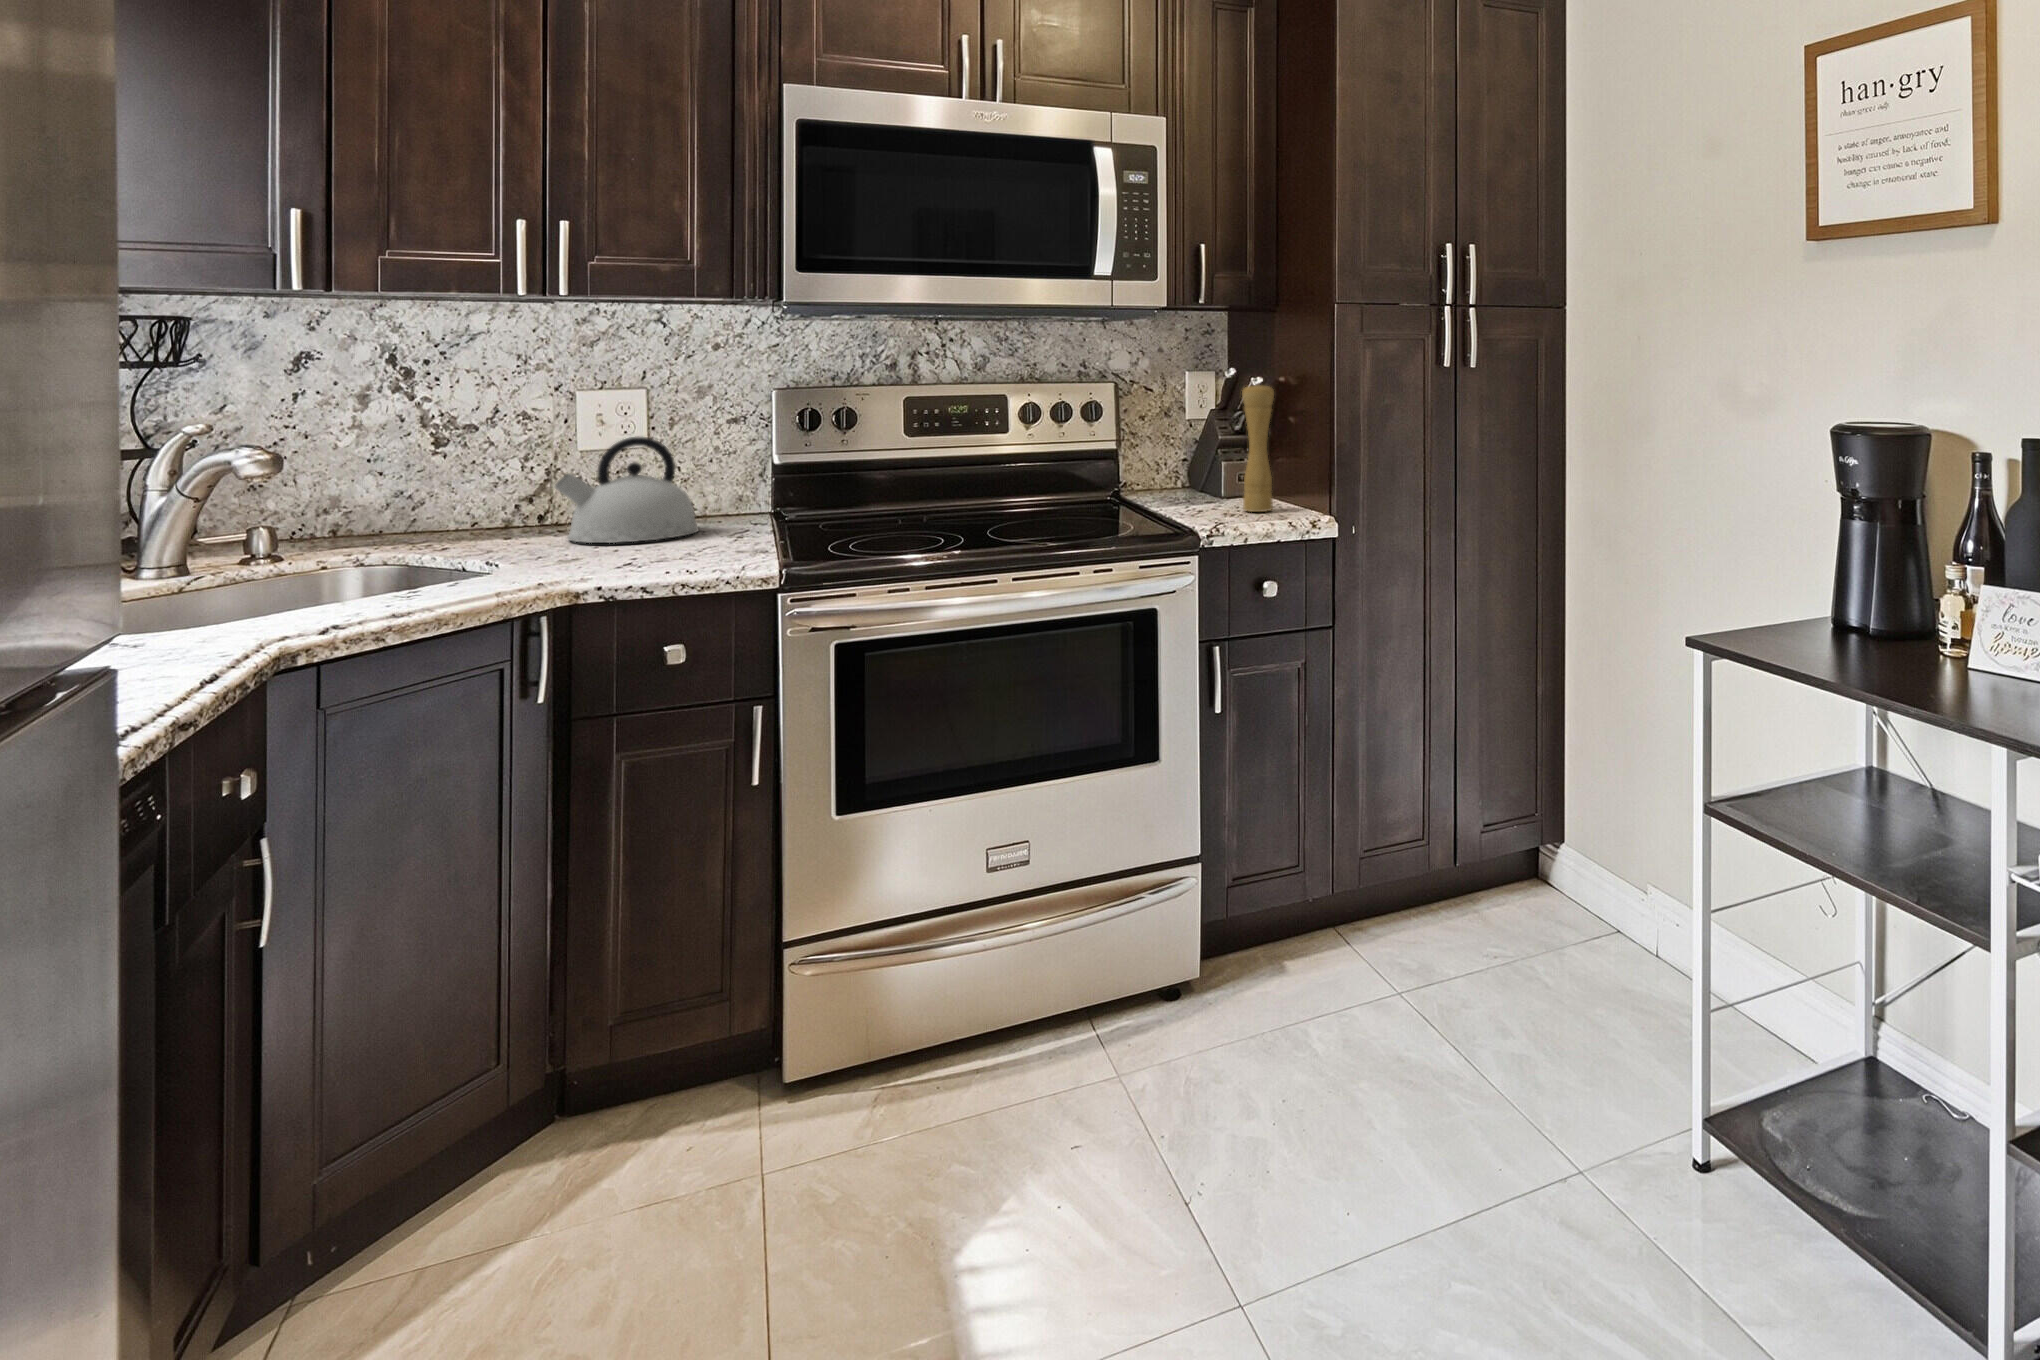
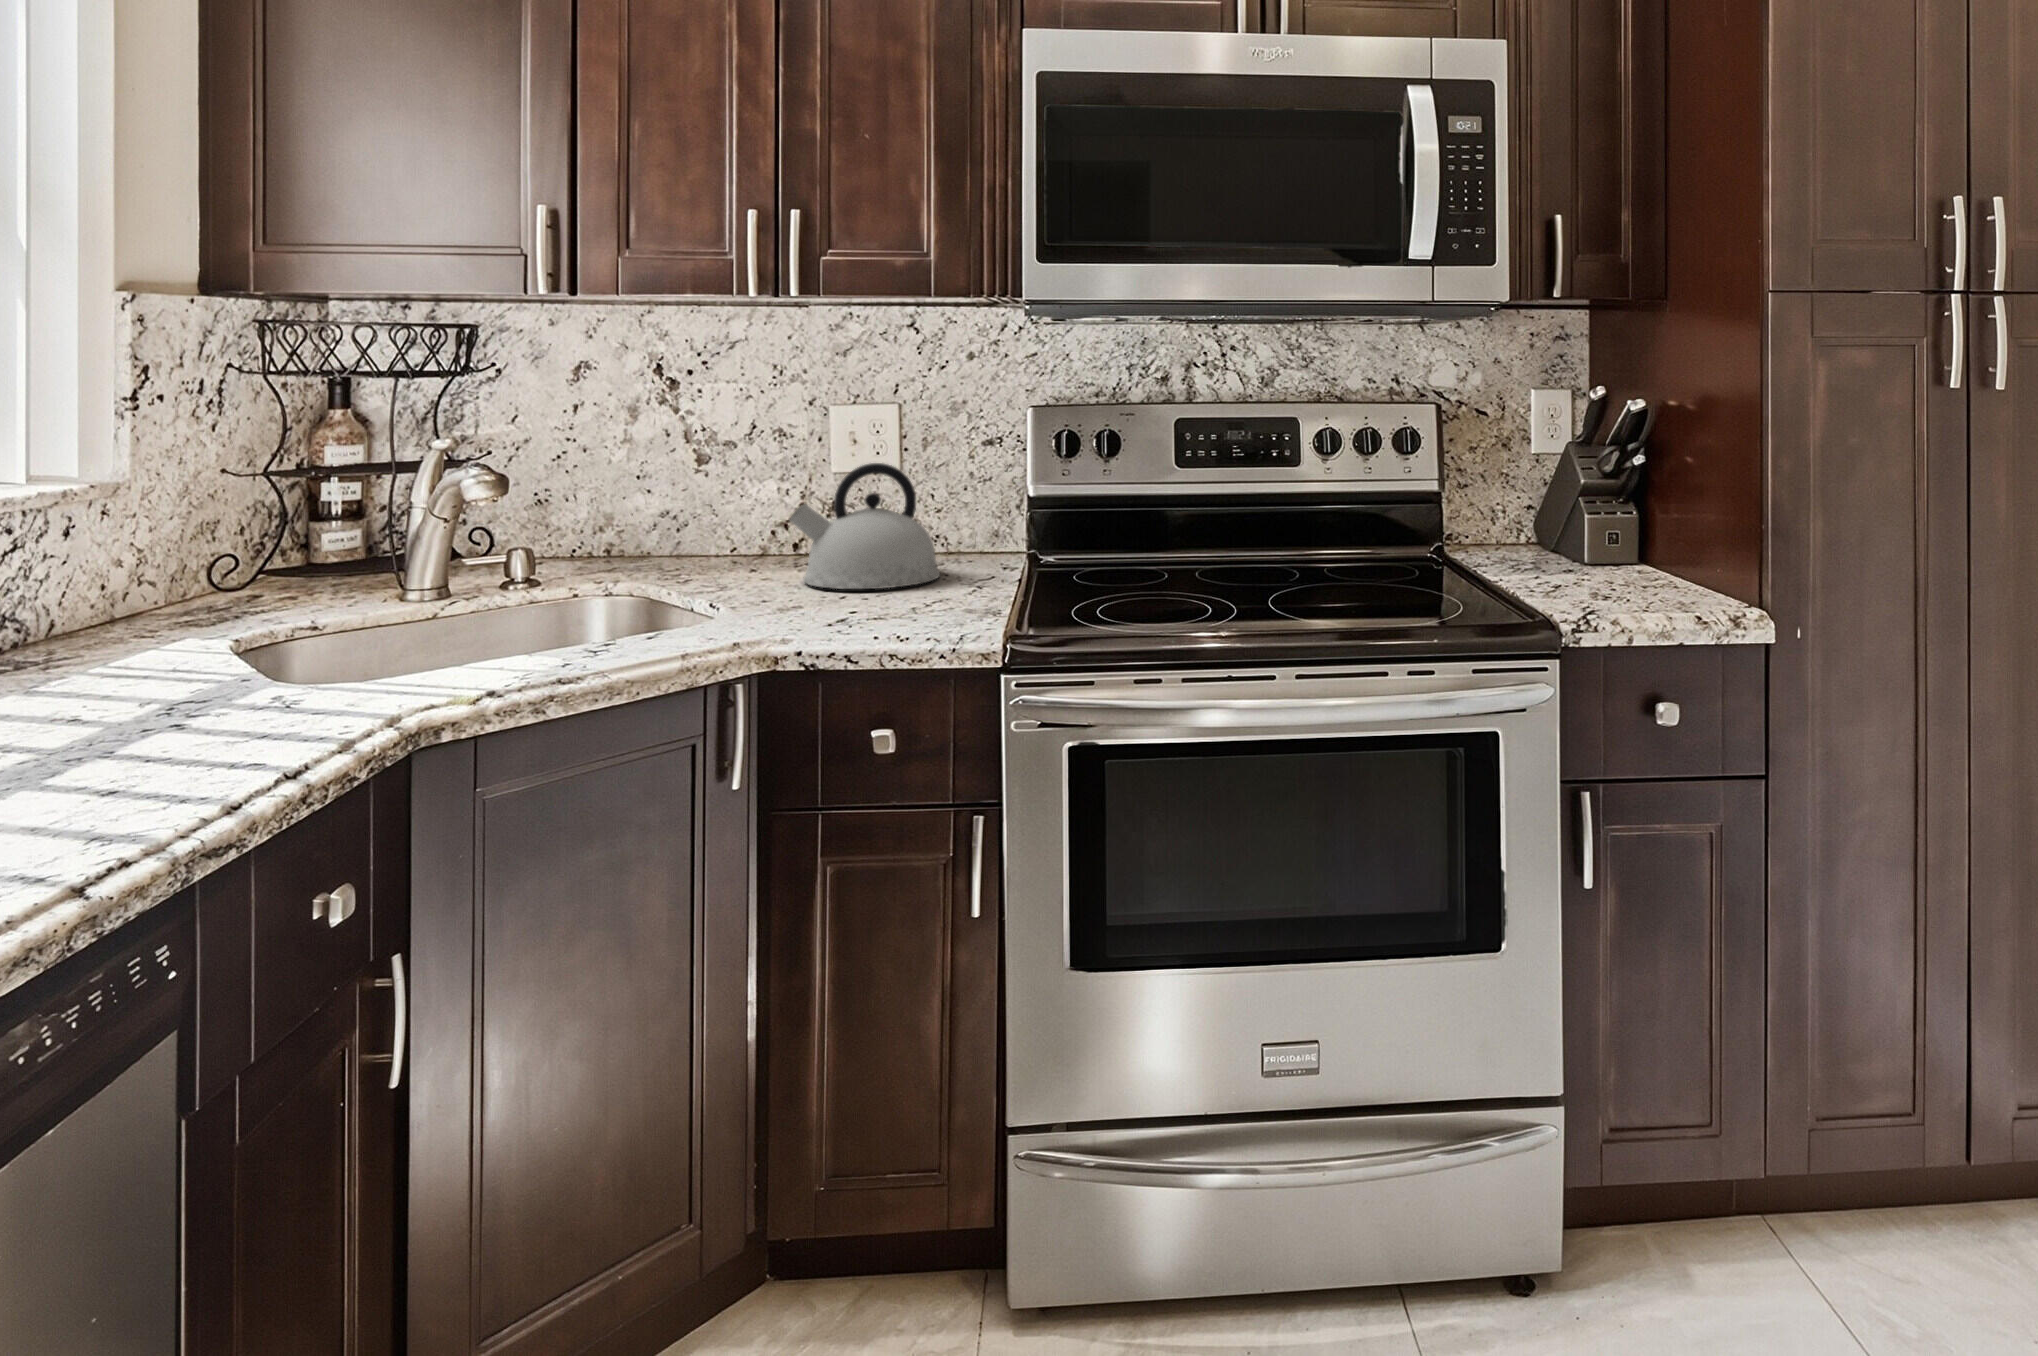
pepper mill: present [1242,384,1274,512] -> none [1616,409,1664,595]

